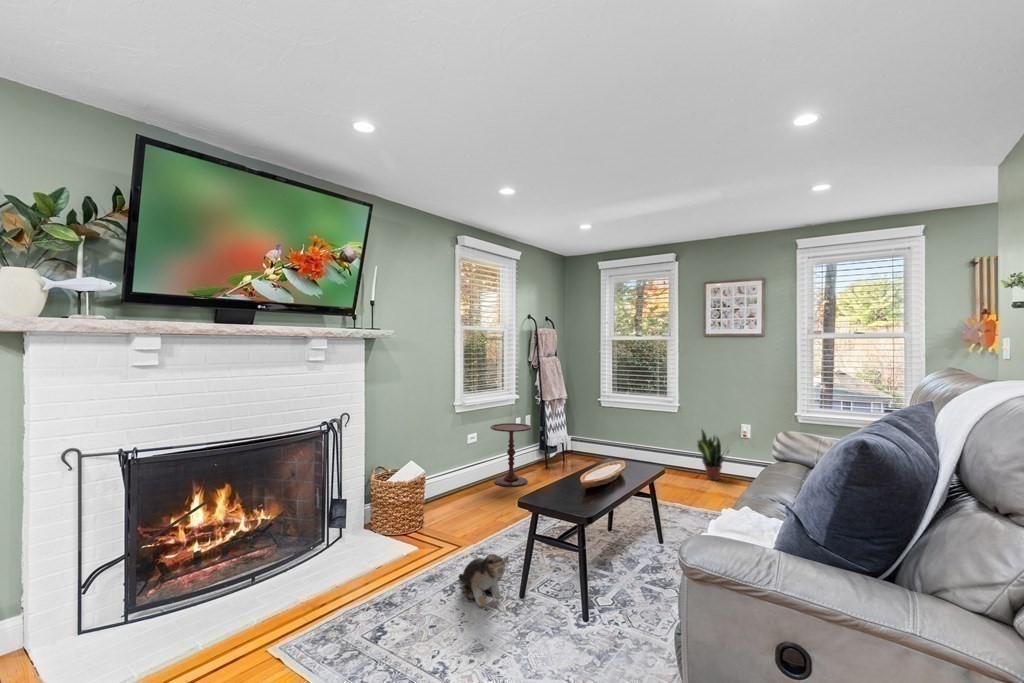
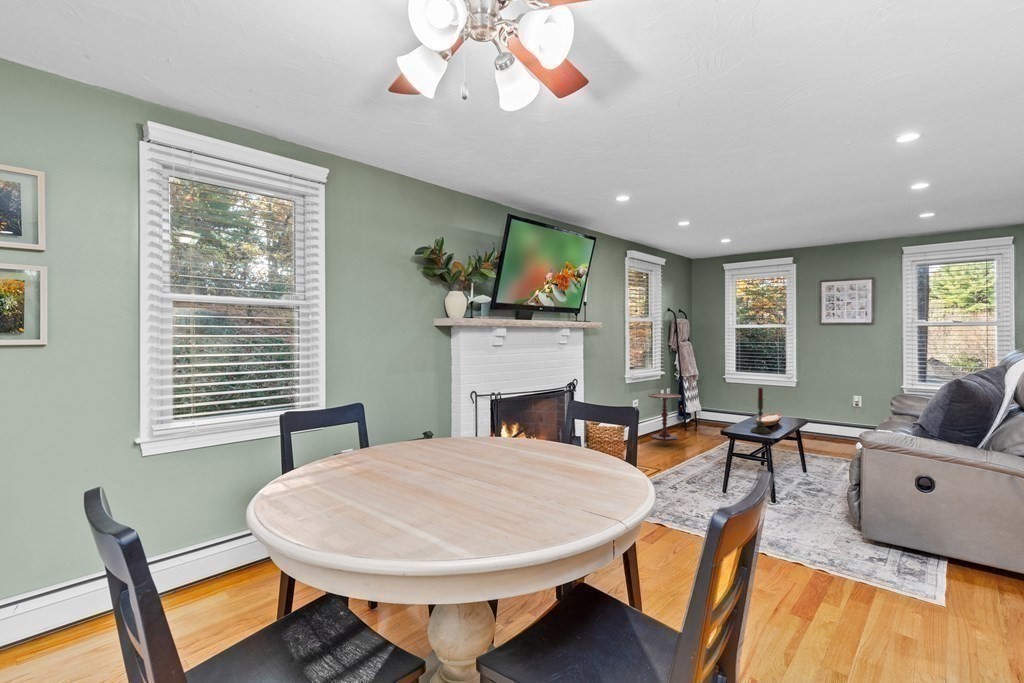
candle: none [562,429,591,505] -> present [751,388,770,434]
potted plant: present [697,430,729,480] -> none [814,399,844,439]
plush toy: present [459,554,509,607] -> none [675,462,721,495]

